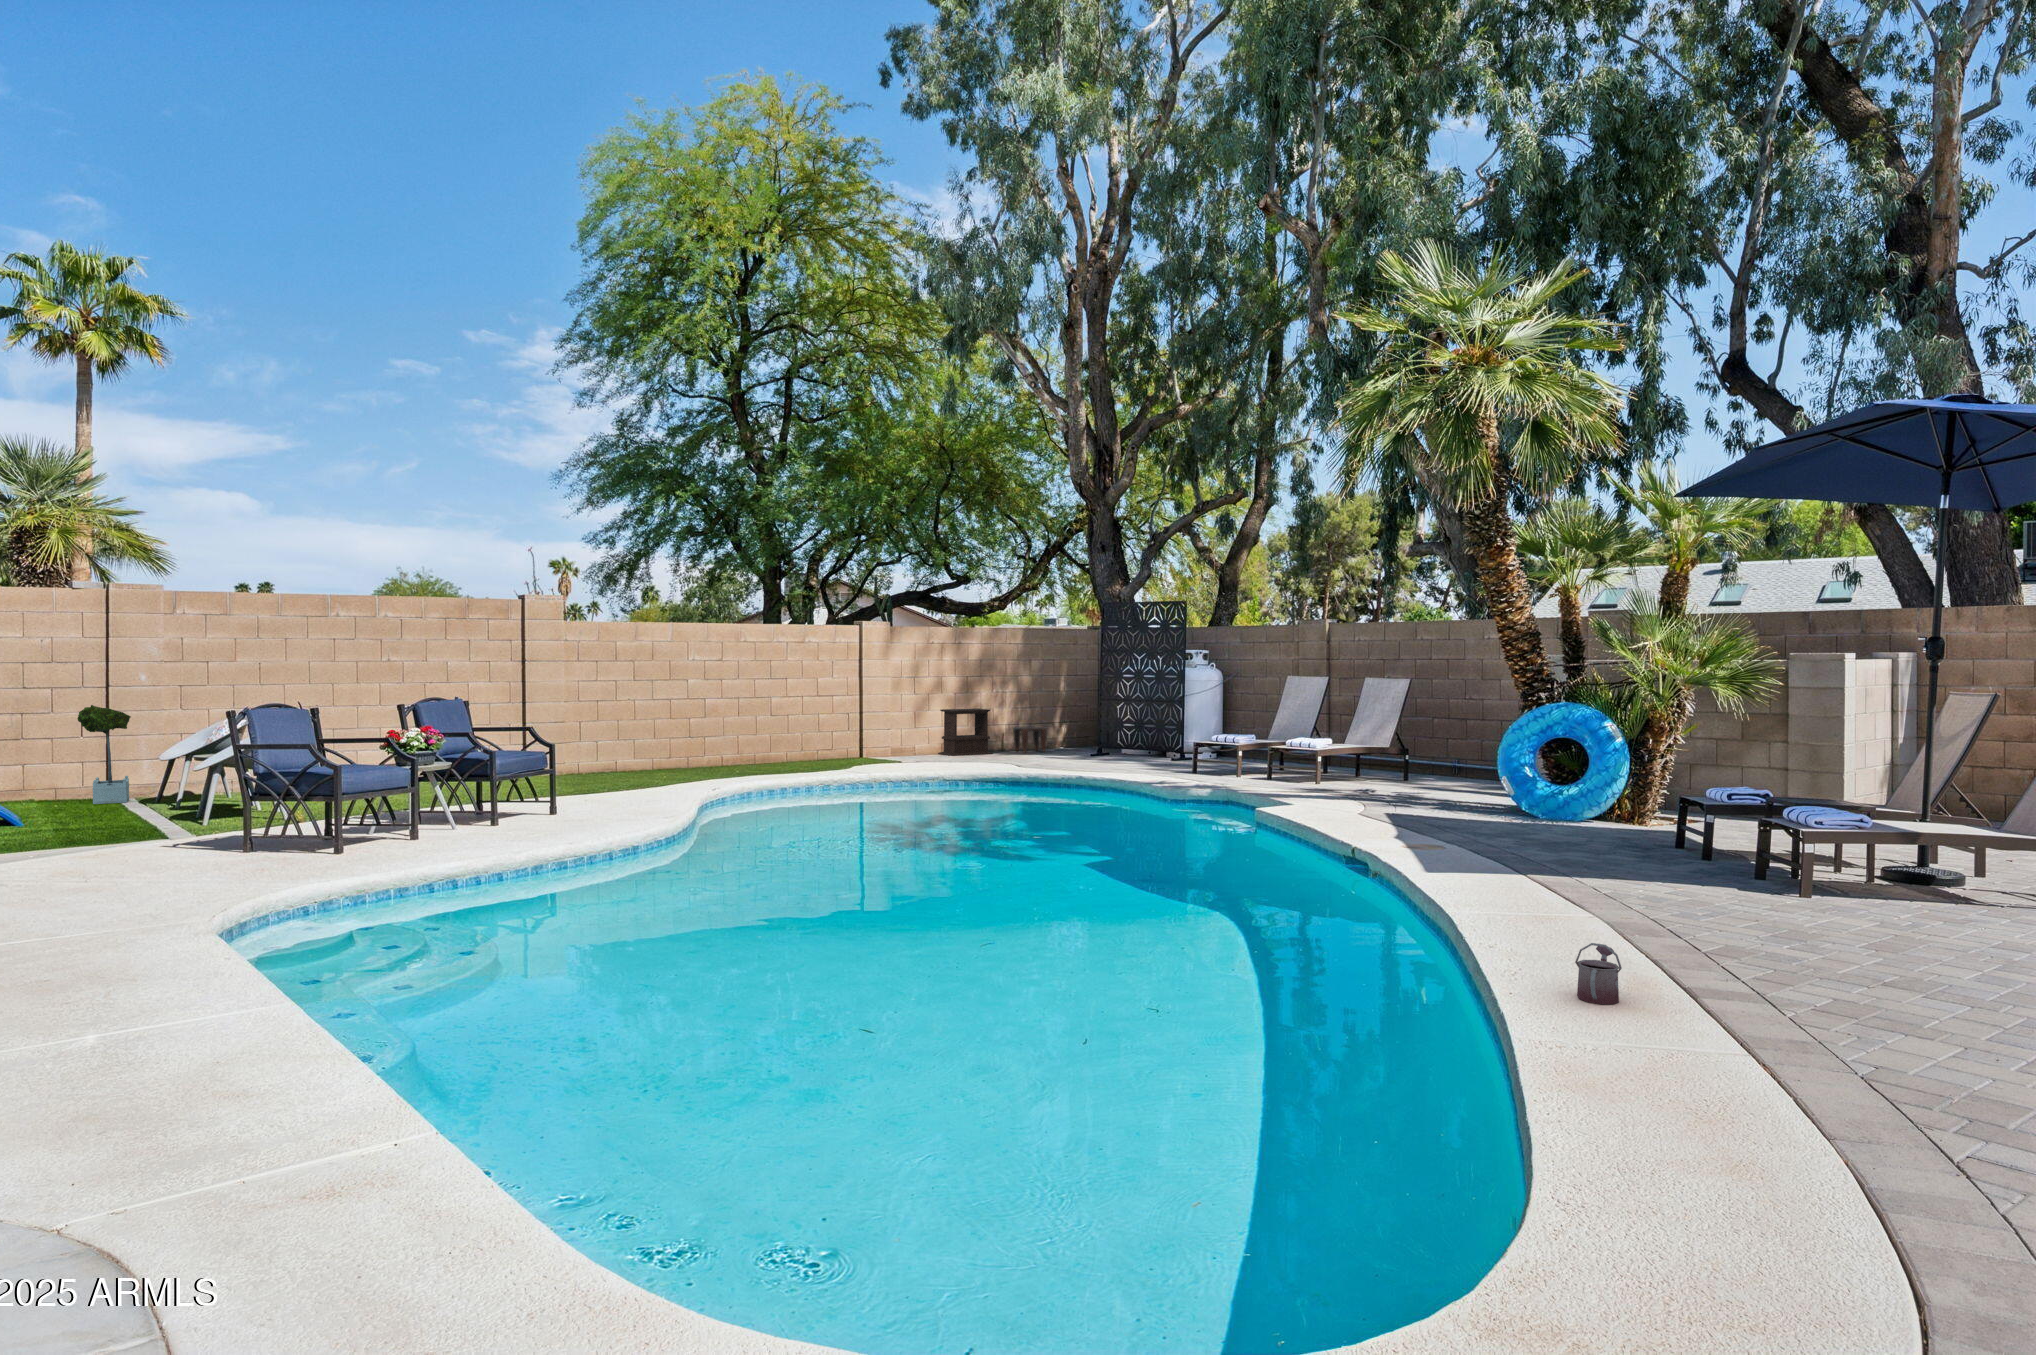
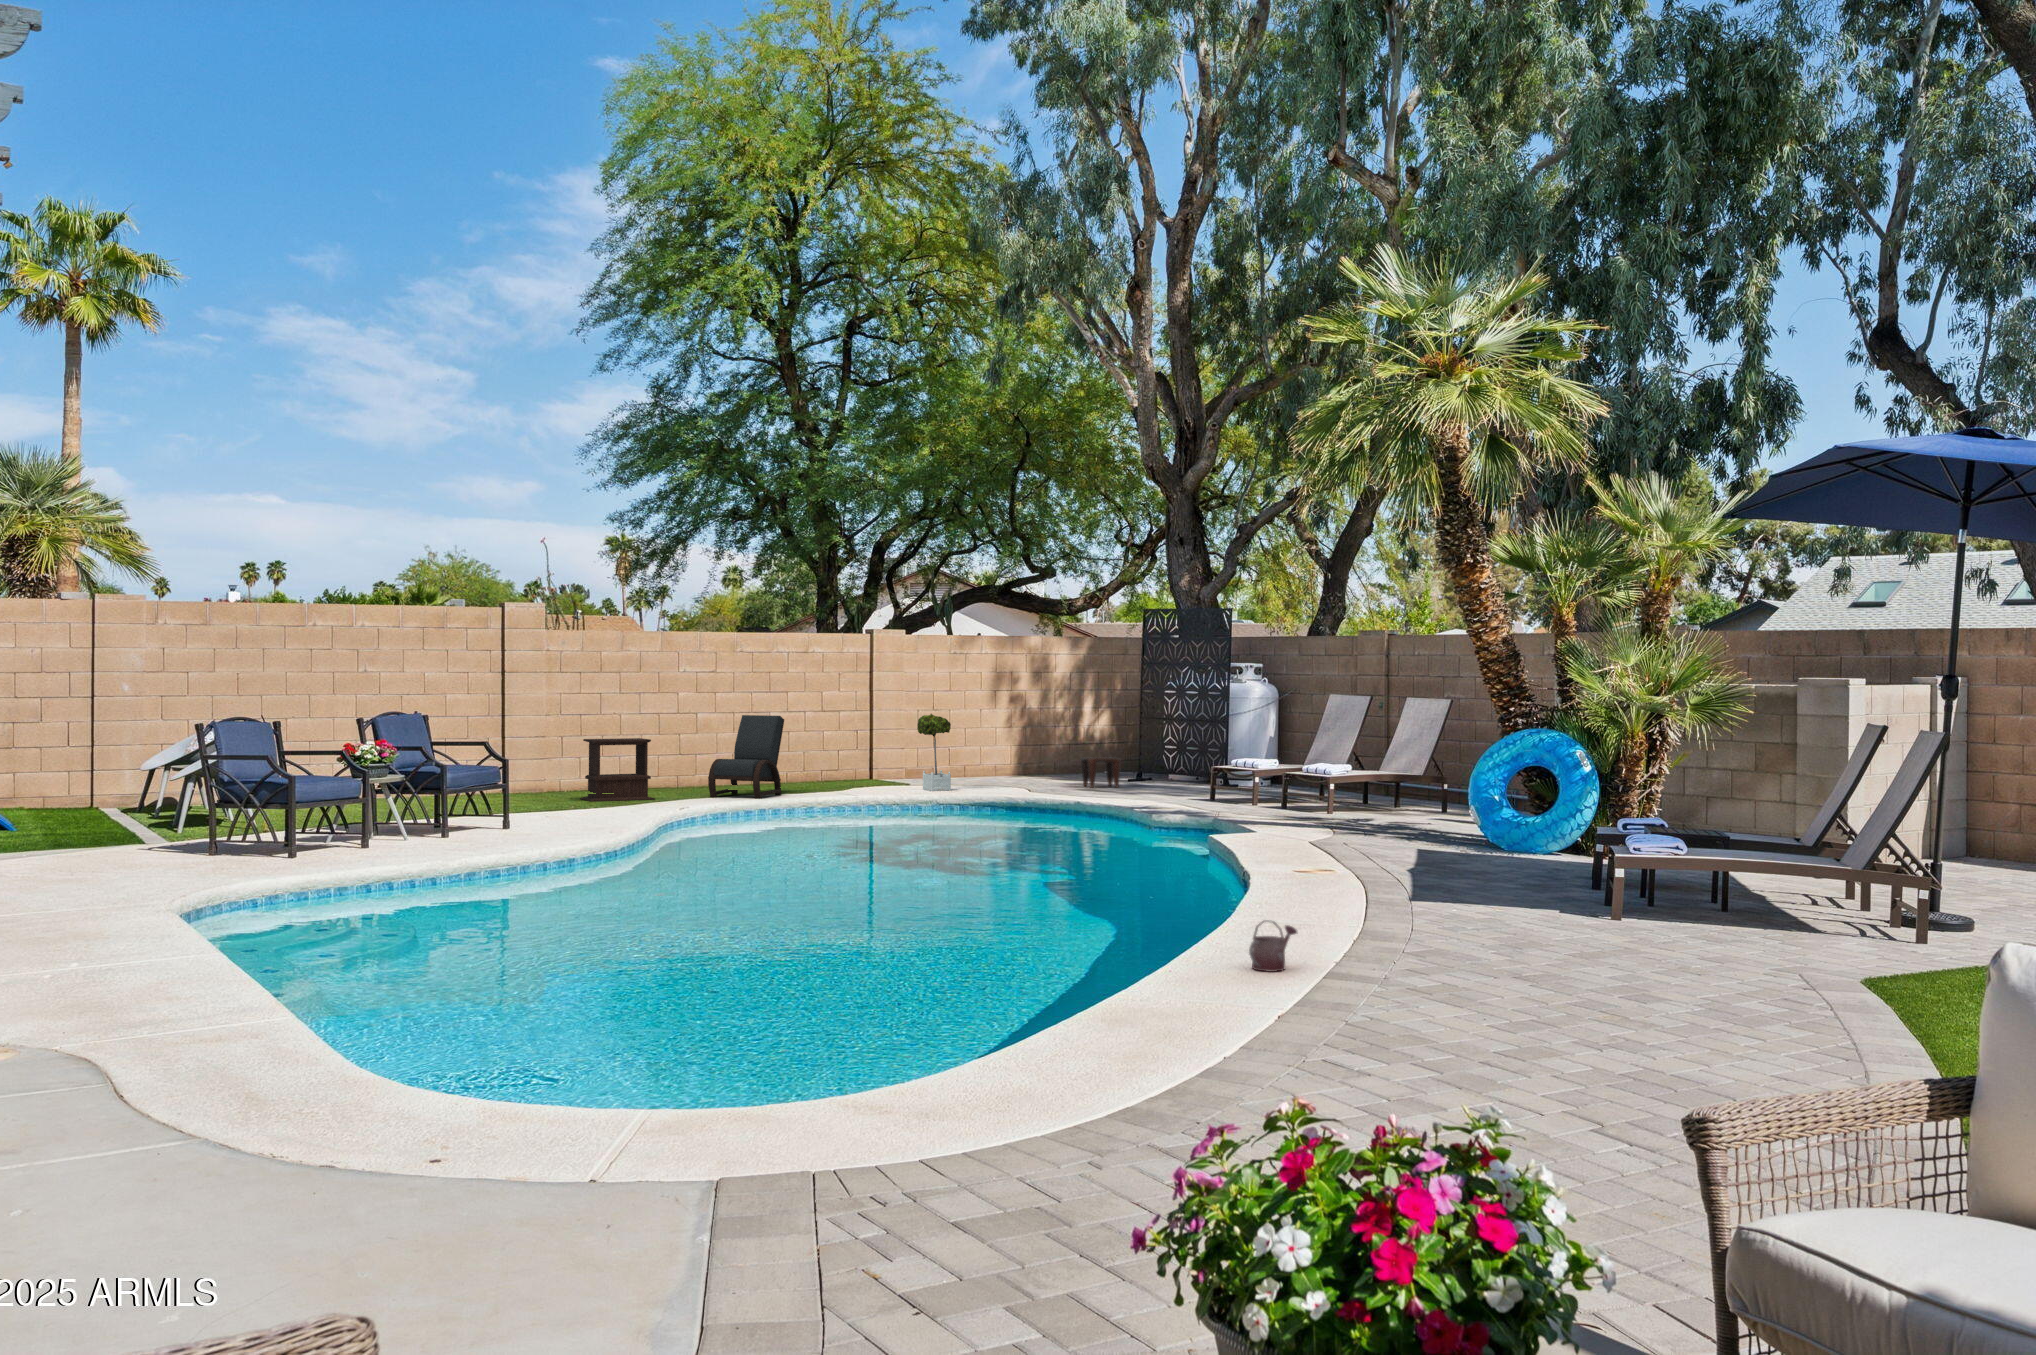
lounge chair: none [709,695,773,769] -> present [708,715,784,799]
potted tree: present [77,705,131,804] -> present [917,714,951,791]
side table: present [938,709,993,756] -> present [580,738,655,802]

